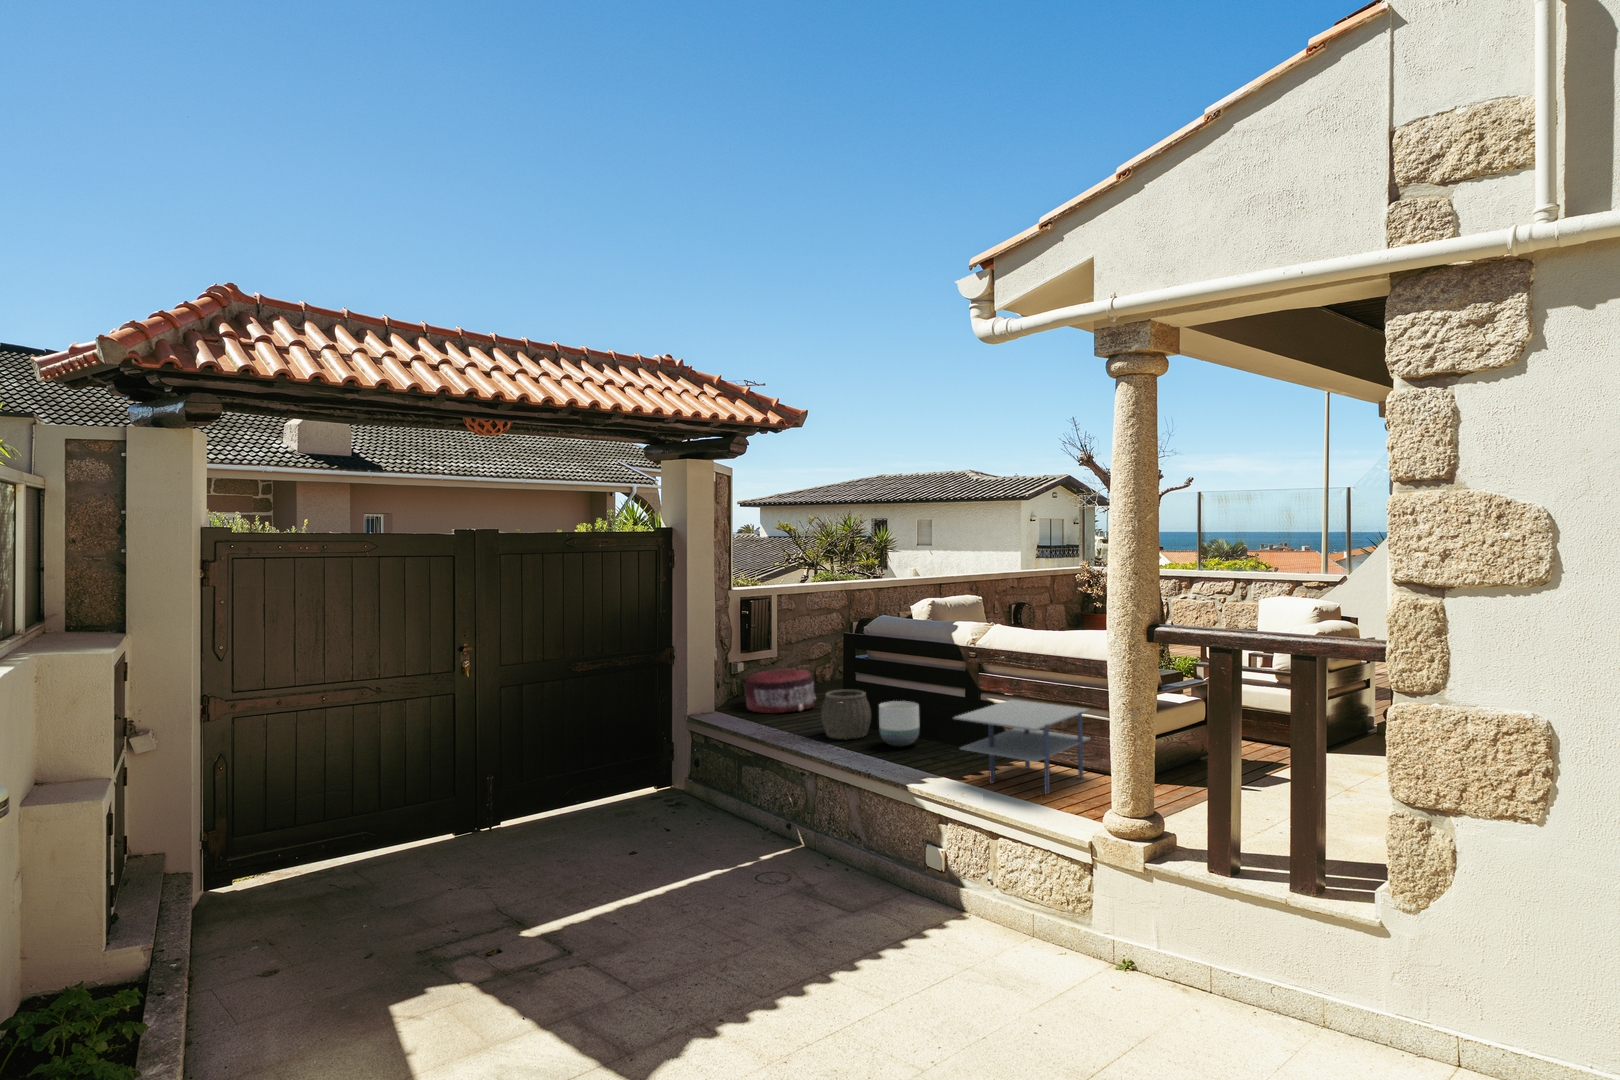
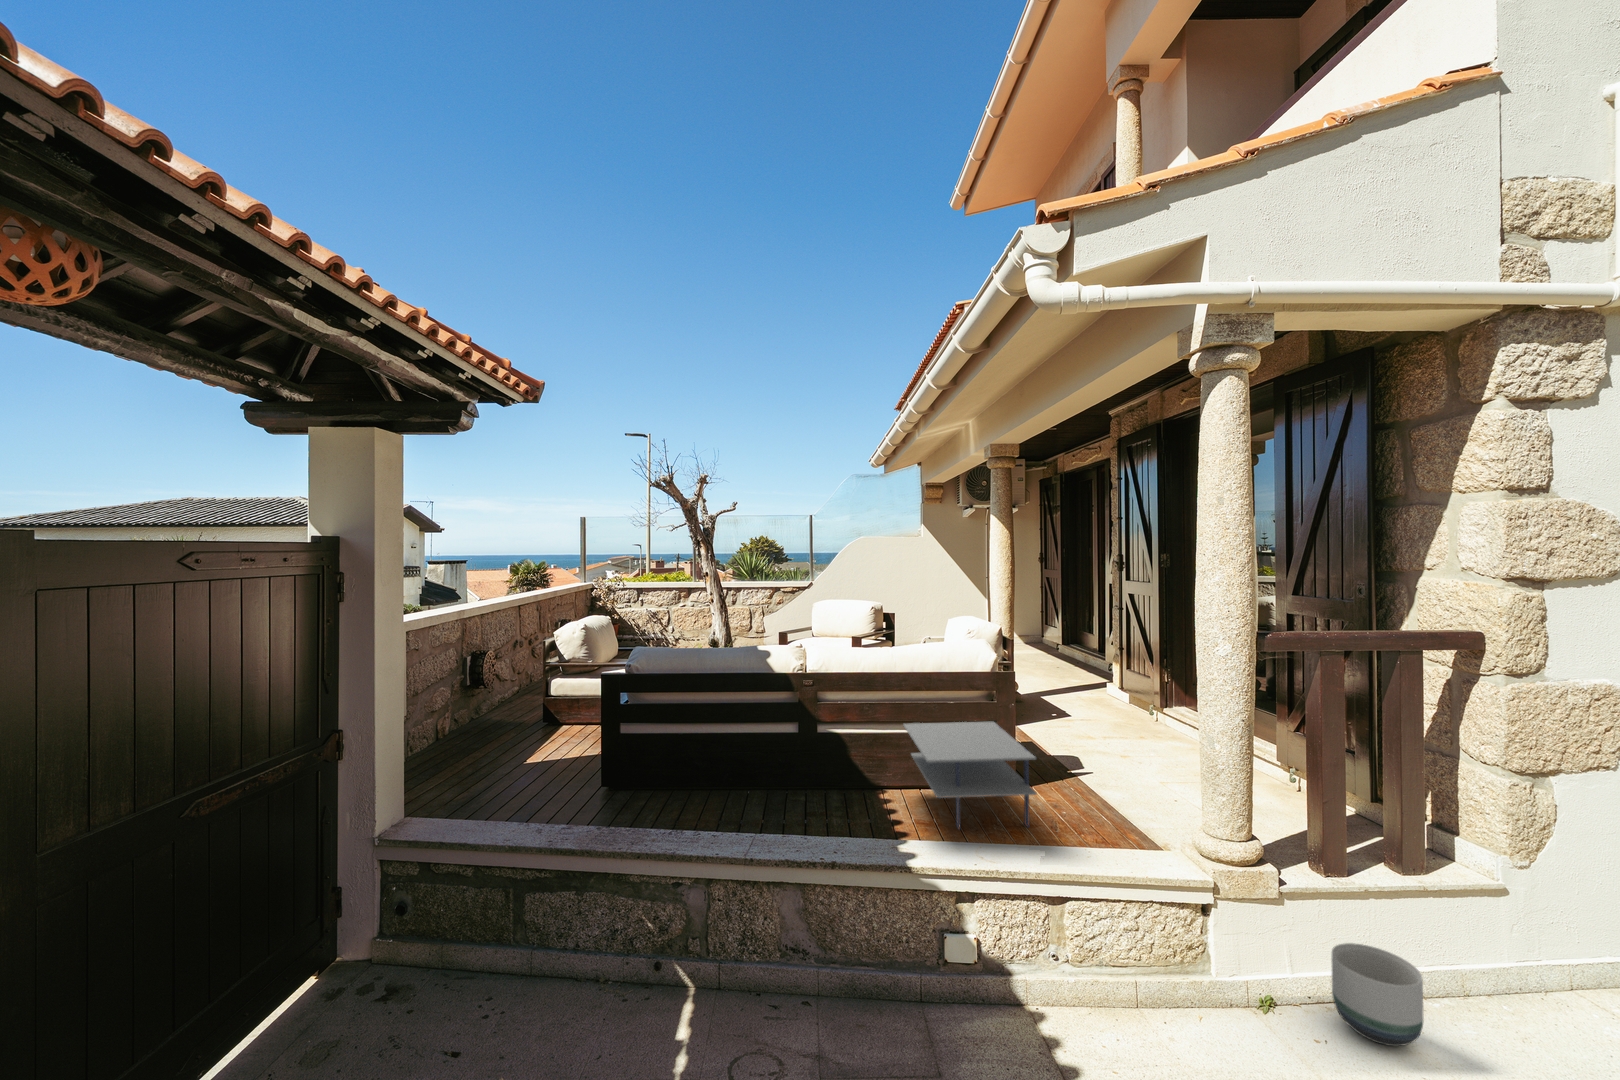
pouf: present [744,669,816,713] -> none [449,721,558,796]
woven basket: present [821,690,871,739] -> none [643,741,710,813]
planter: present [879,701,919,747] -> present [1331,943,1423,1046]

